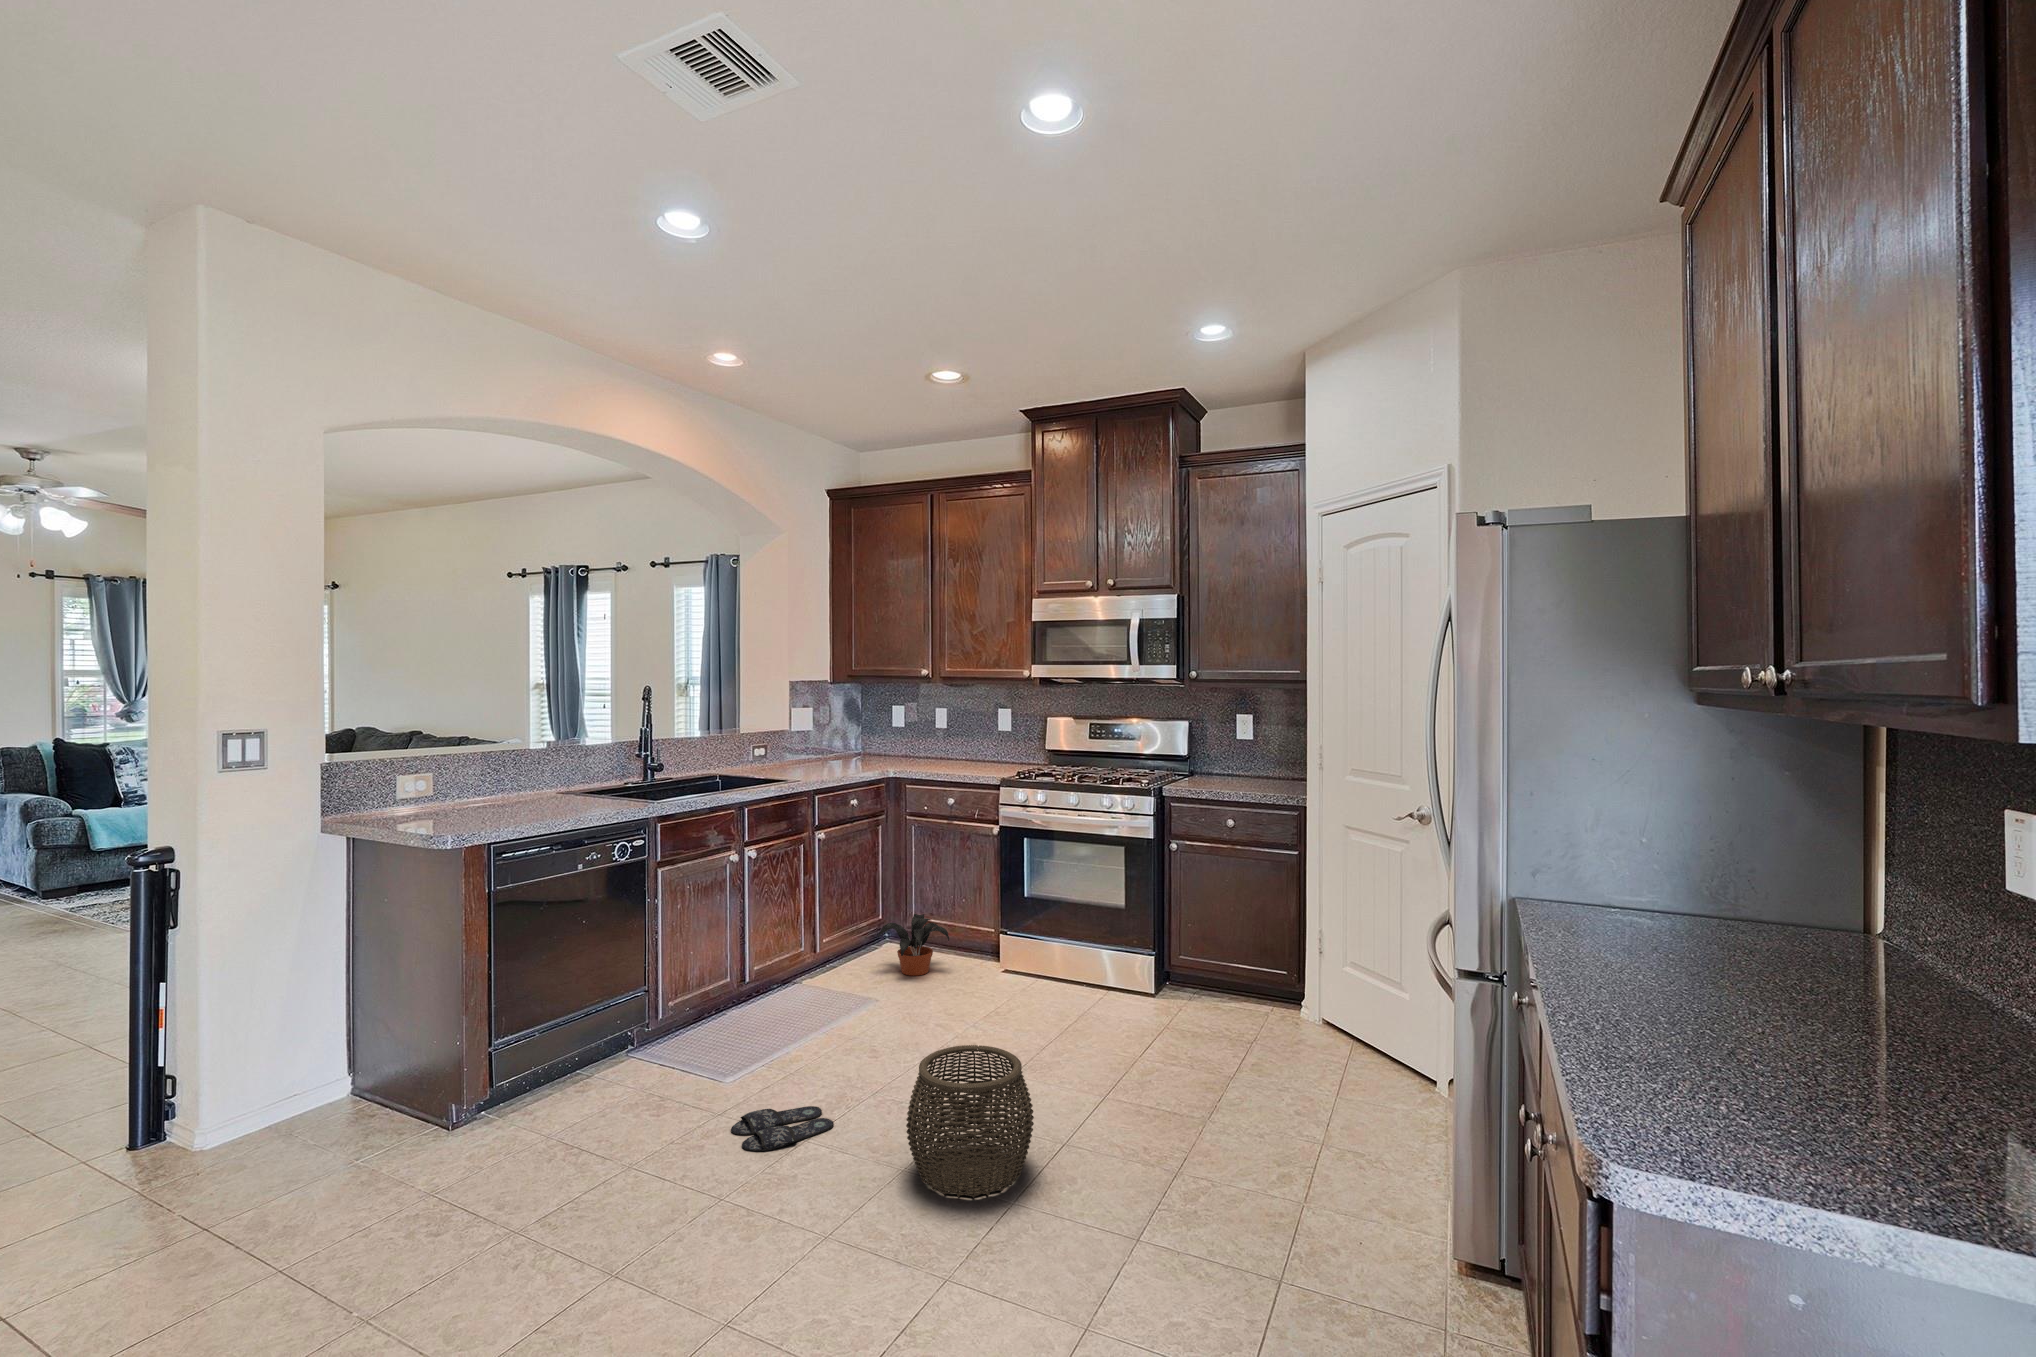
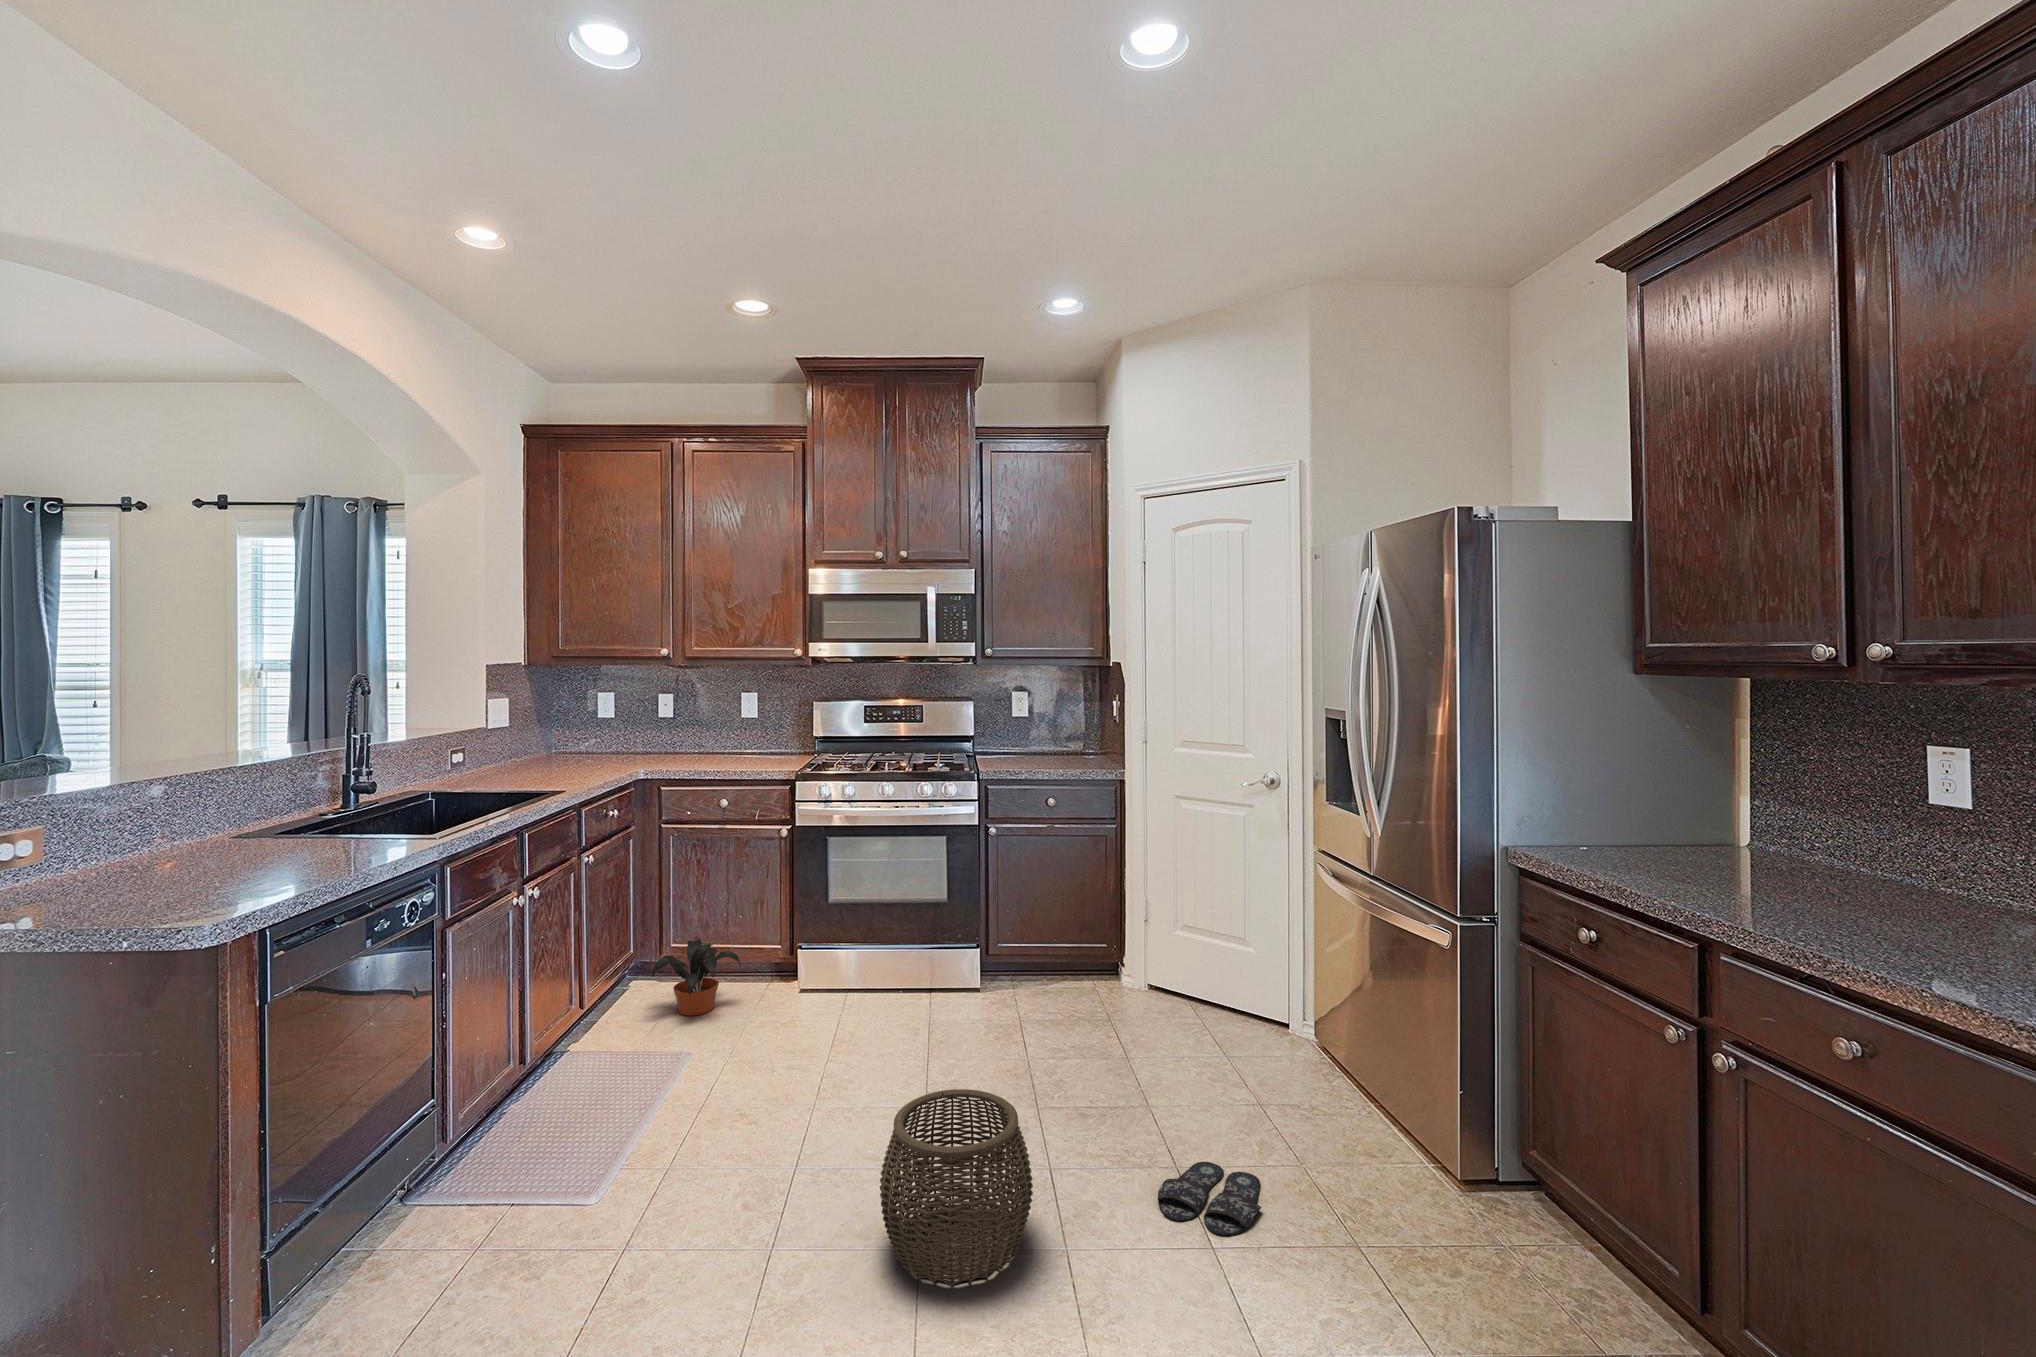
slippers: present [731,1106,834,1151] -> present [1158,1162,1261,1236]

